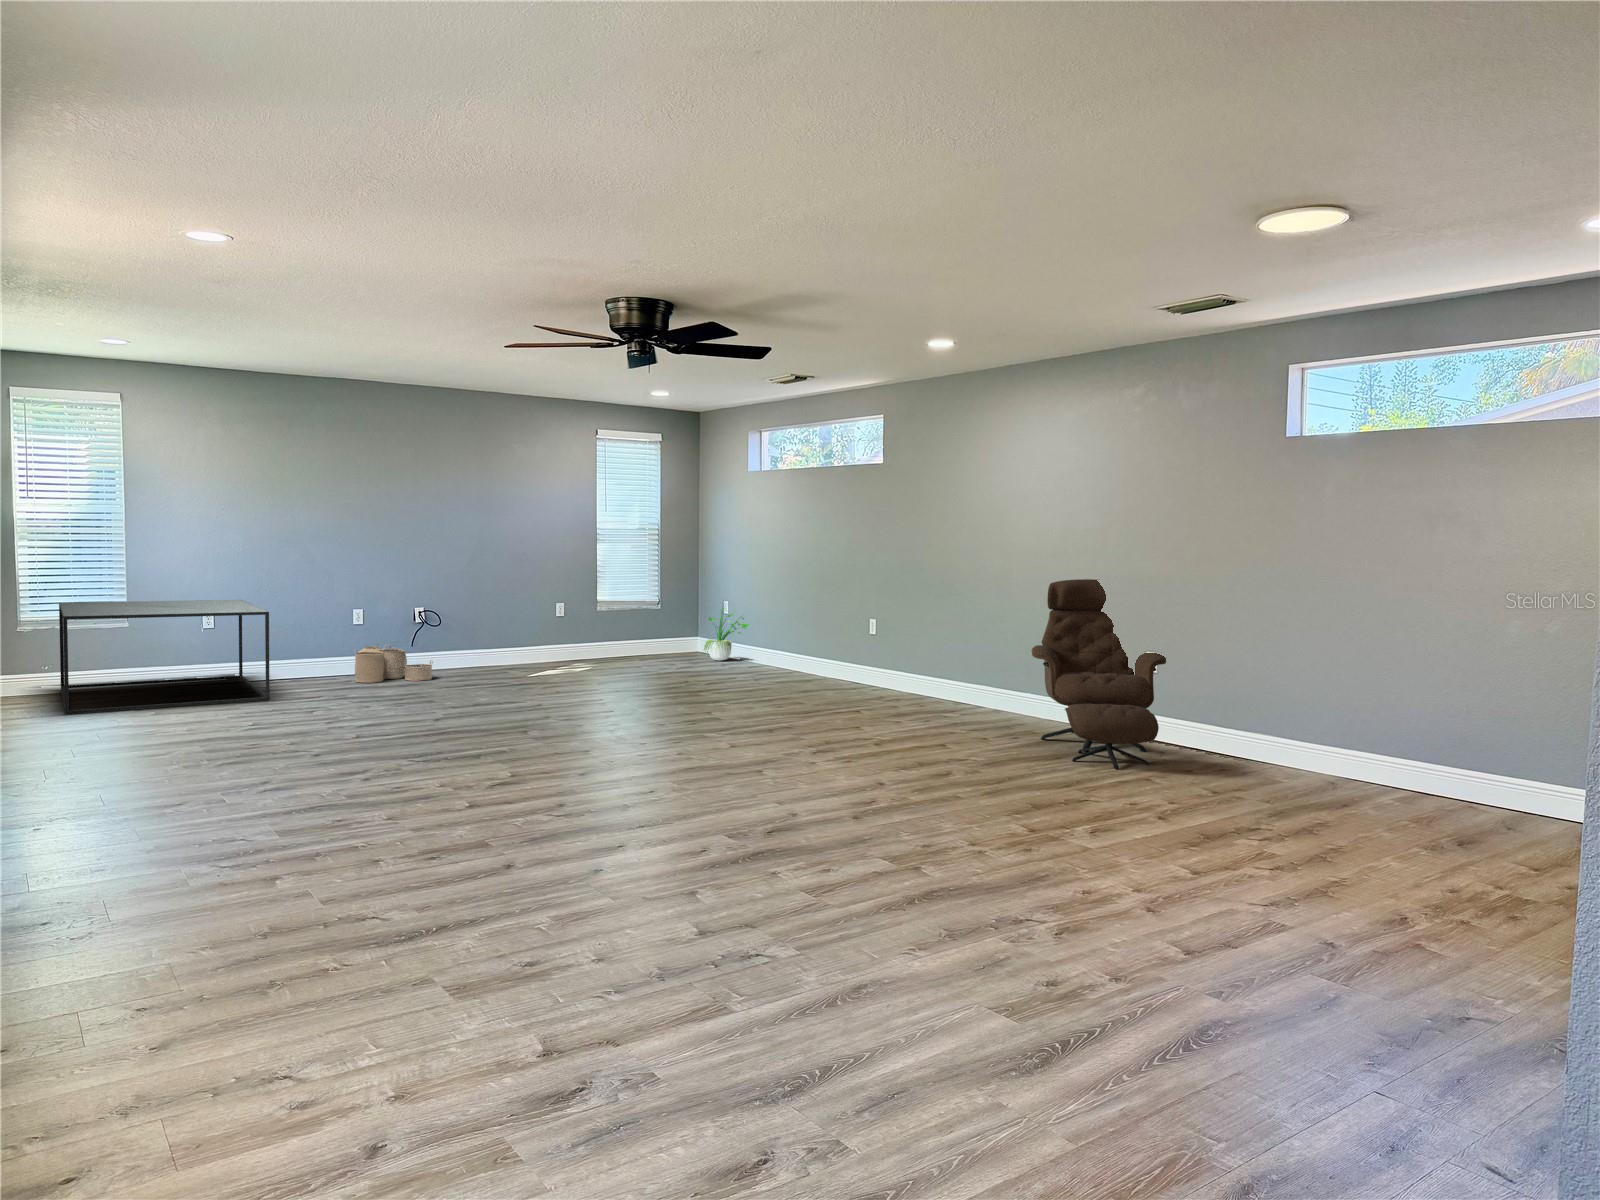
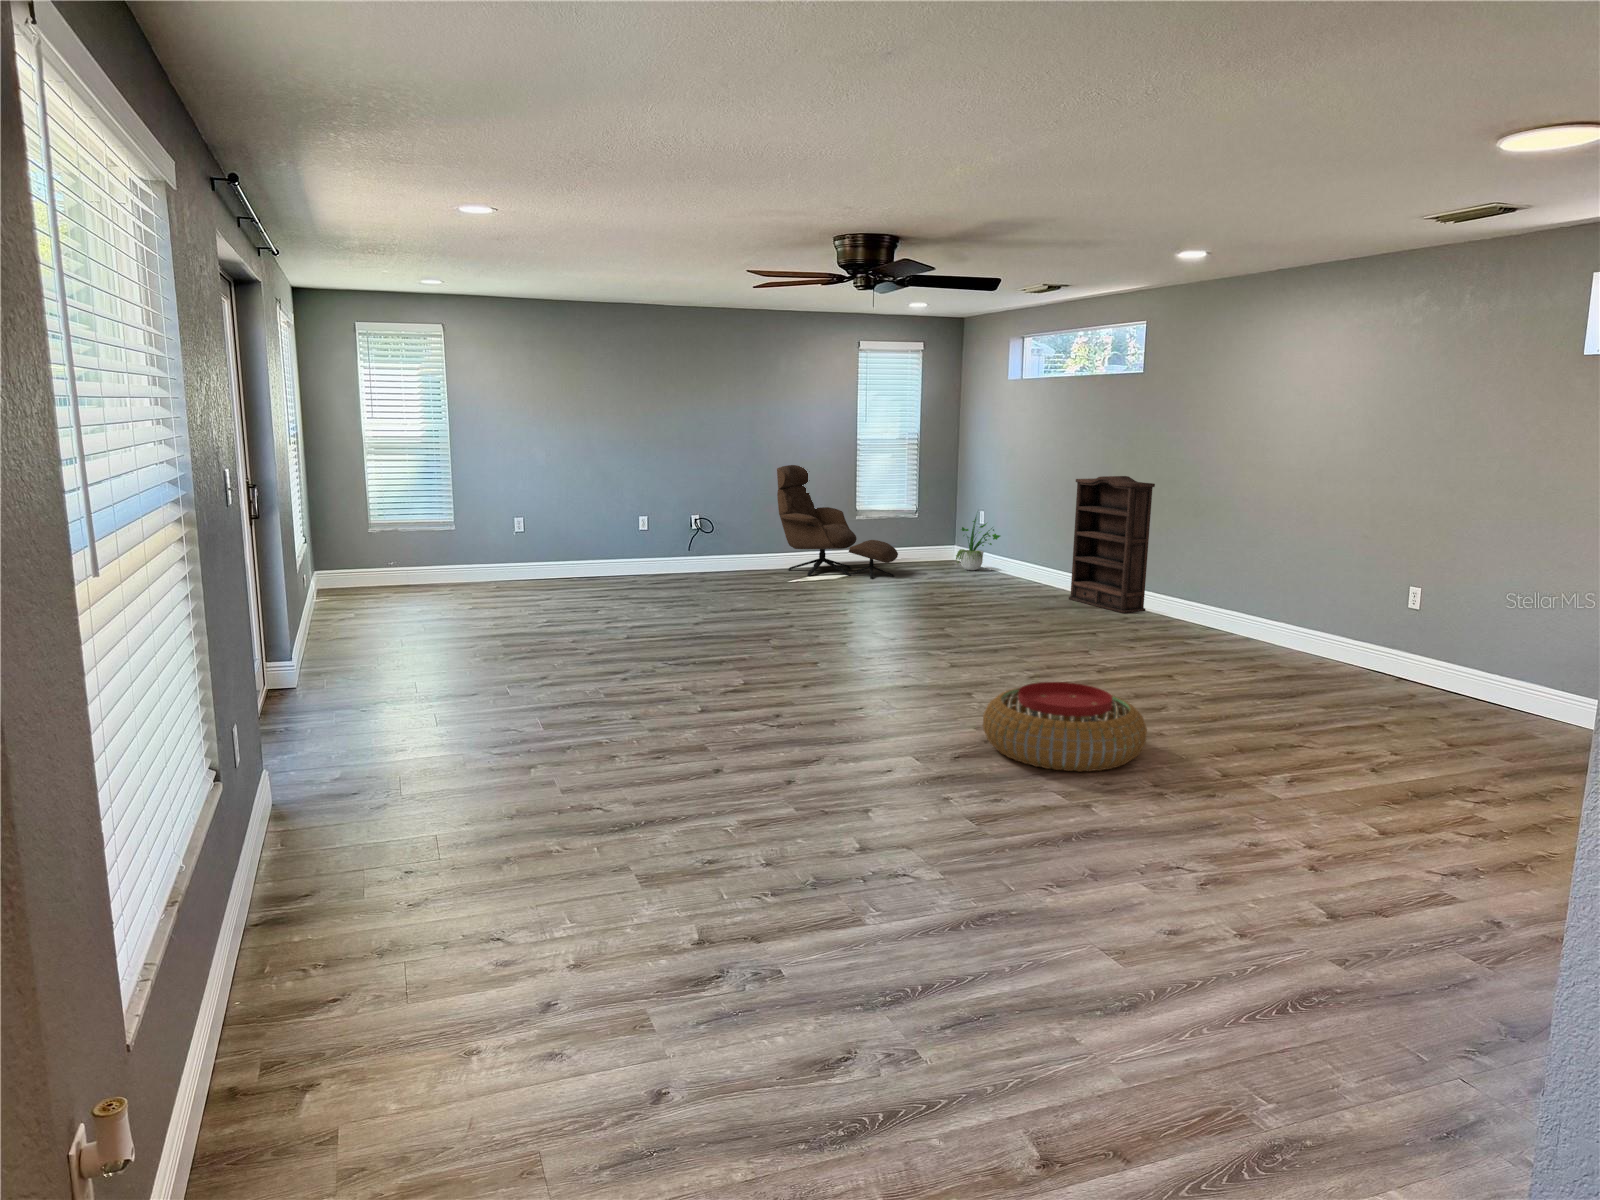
bookshelf: none [825,561,905,695] -> present [1069,476,1155,613]
lounge chair: present [1032,579,1166,769] -> present [777,465,898,579]
coffee table: present [59,600,270,714] -> none [412,512,568,609]
woven basket: present [354,644,433,683] -> none [638,551,704,586]
pouf: none [790,751,954,838] -> present [983,682,1147,771]

